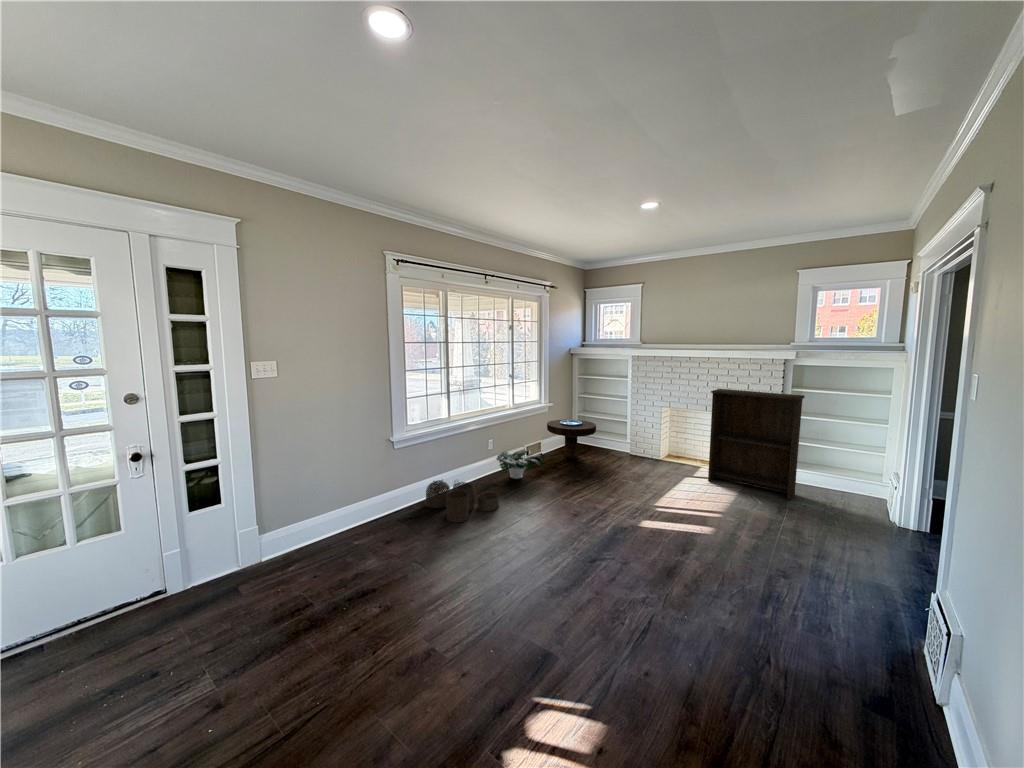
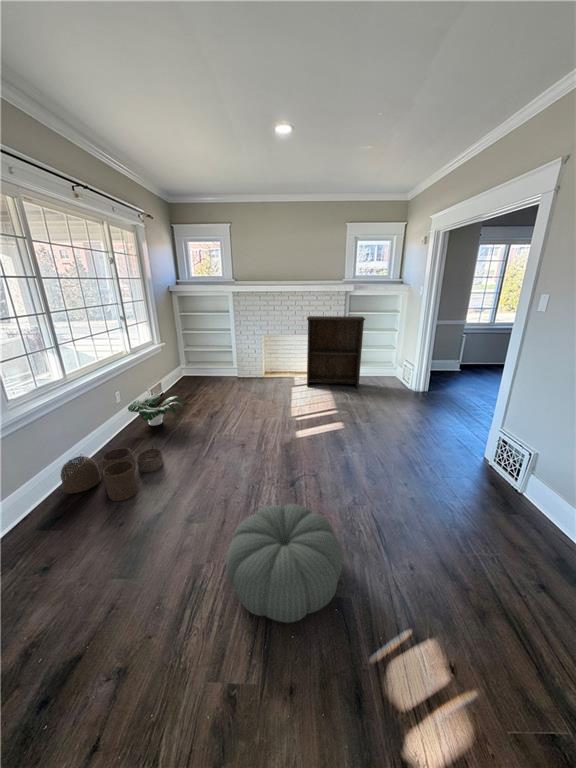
side table: present [547,419,596,458] -> none [165,355,213,392]
pouf: none [469,553,577,645] -> present [226,504,343,623]

